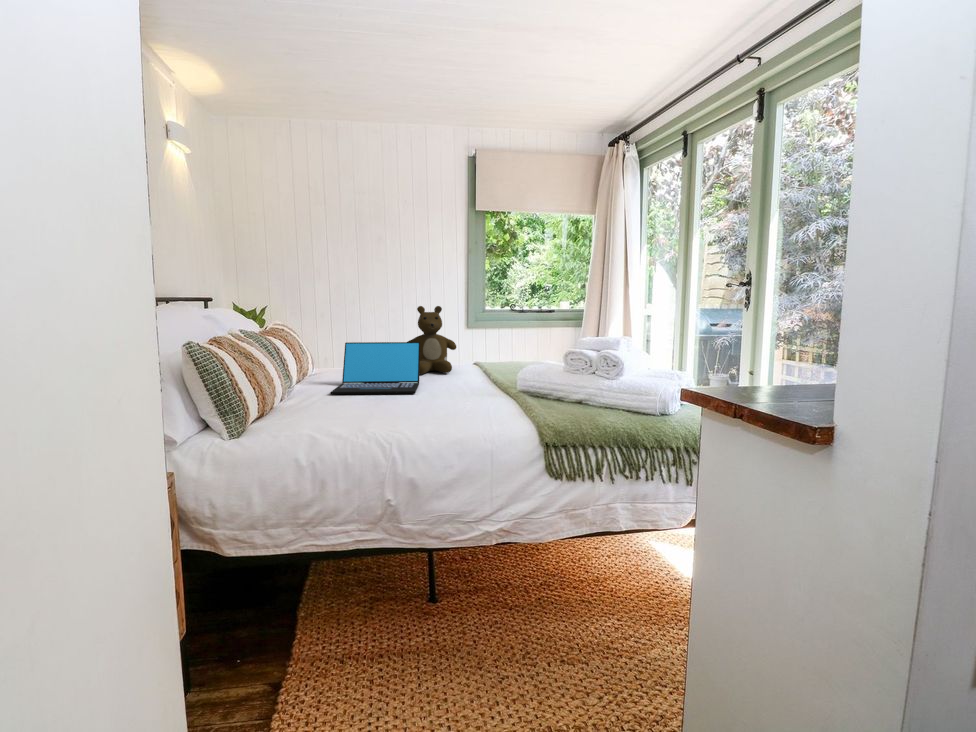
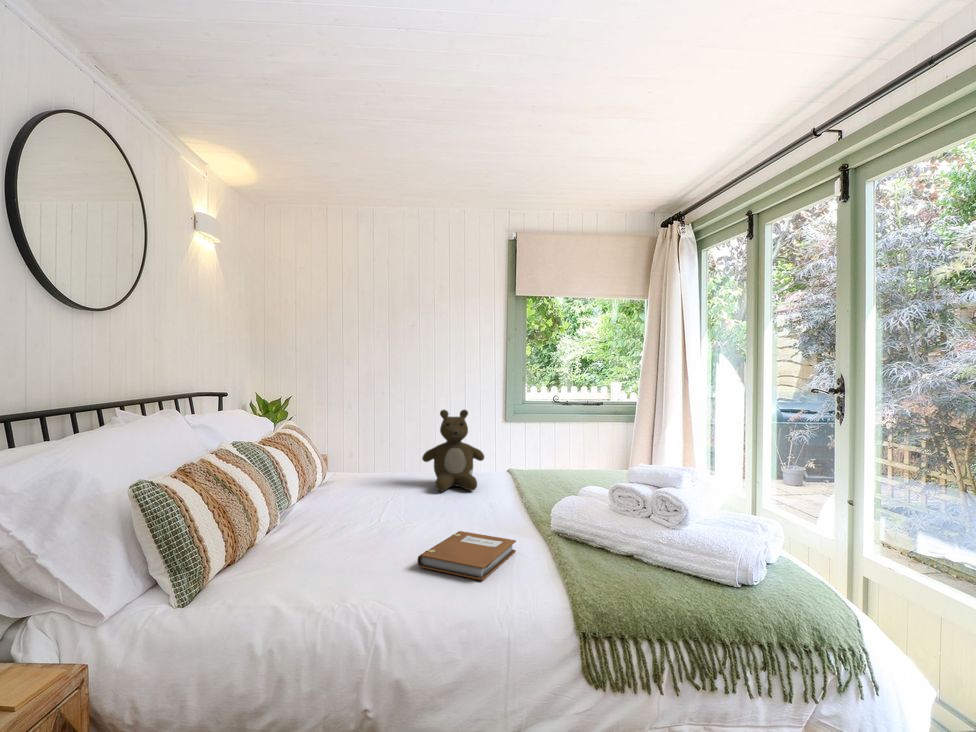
laptop: present [330,342,420,394] -> none [325,456,438,528]
notebook: none [416,391,491,417] -> present [417,531,516,581]

